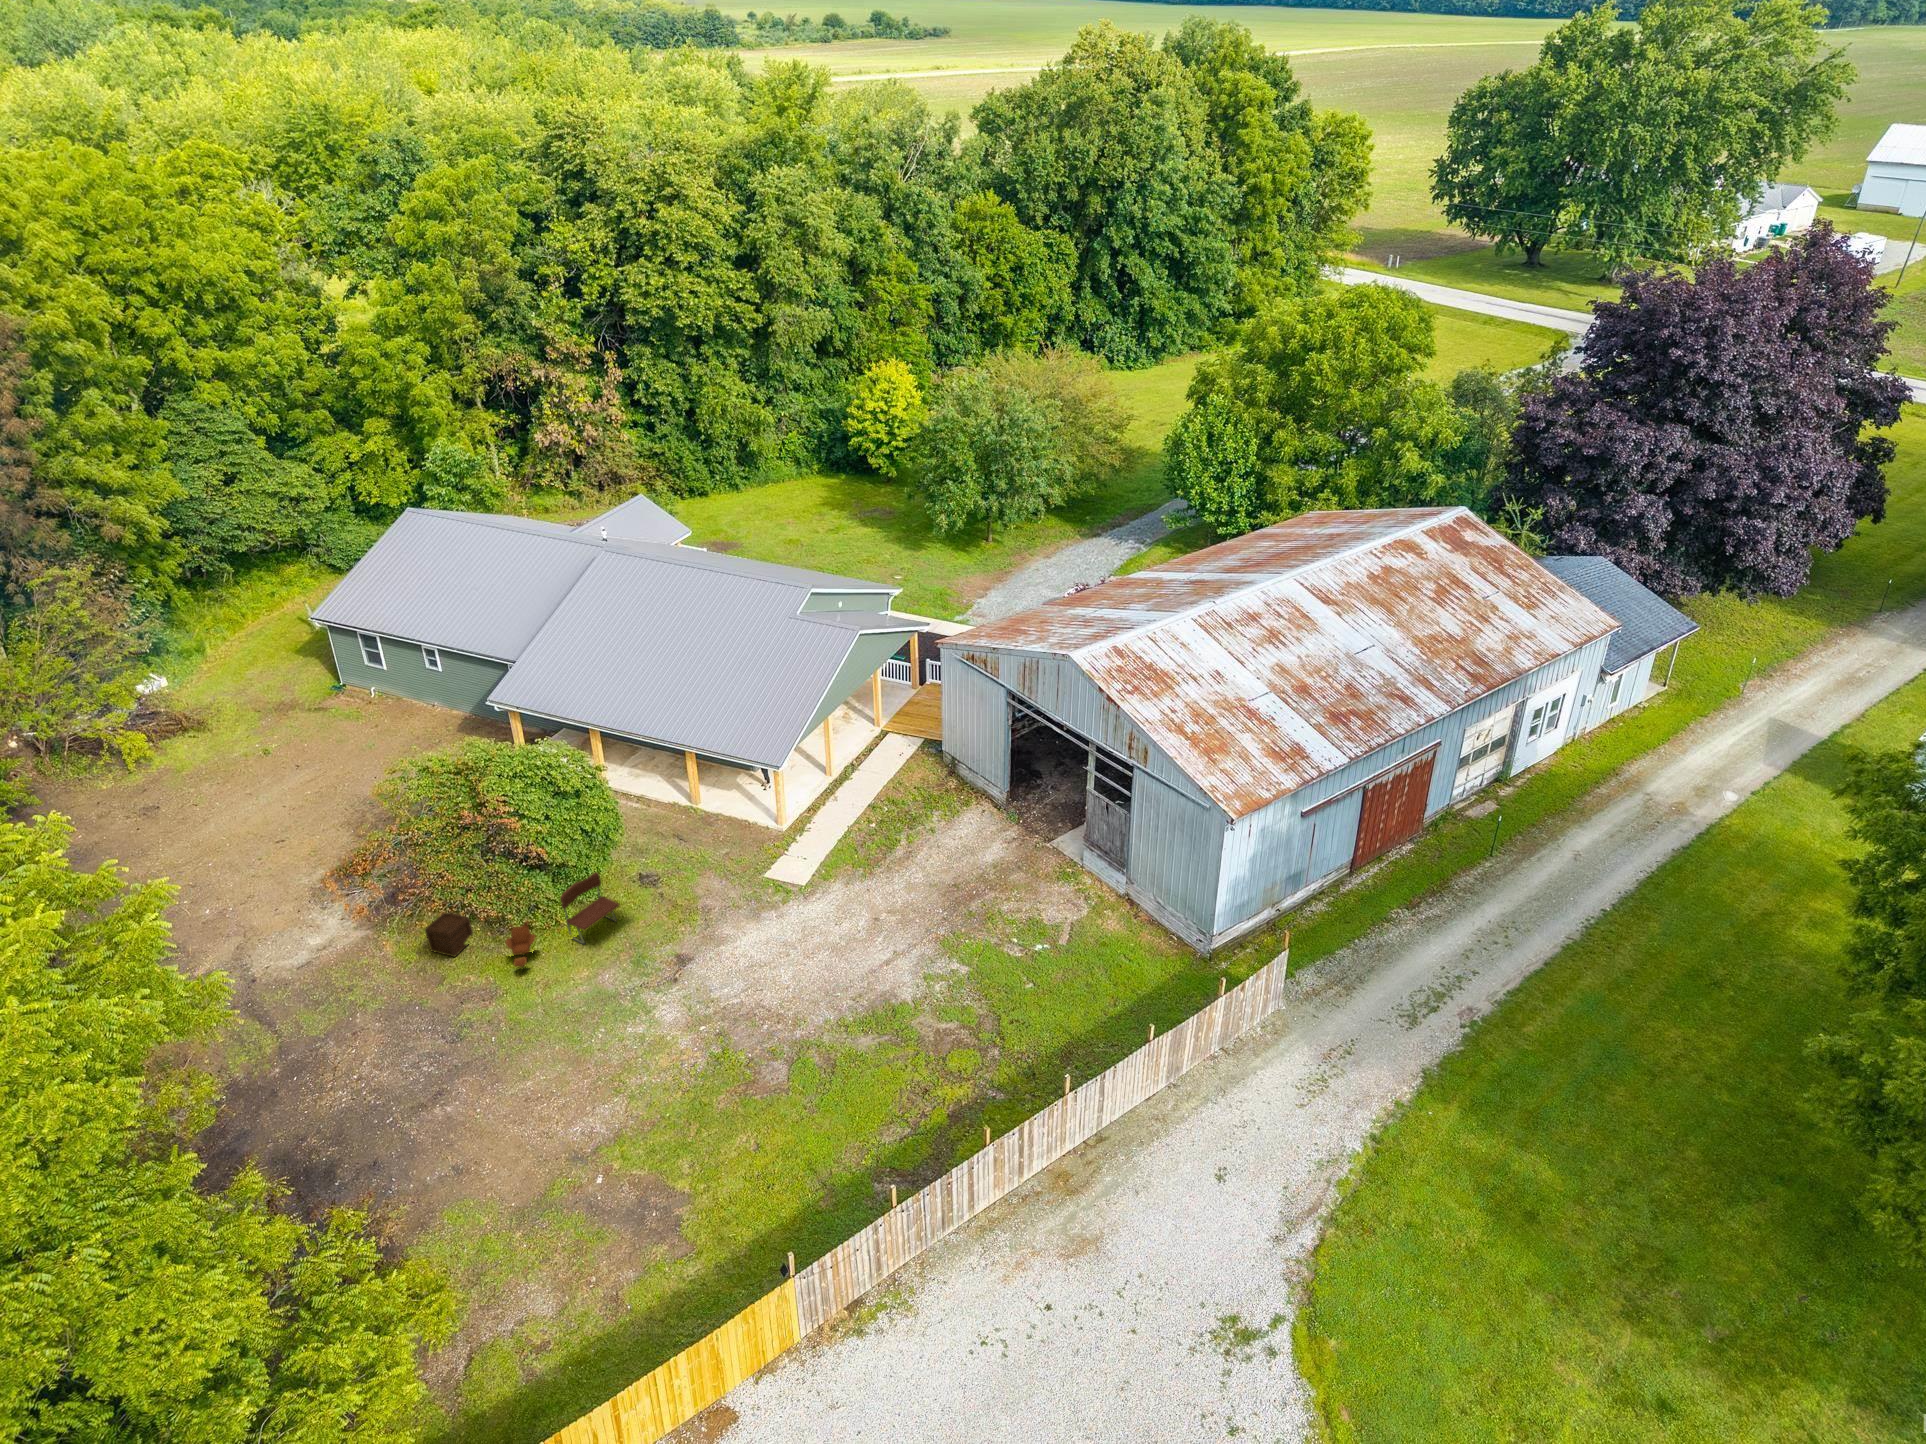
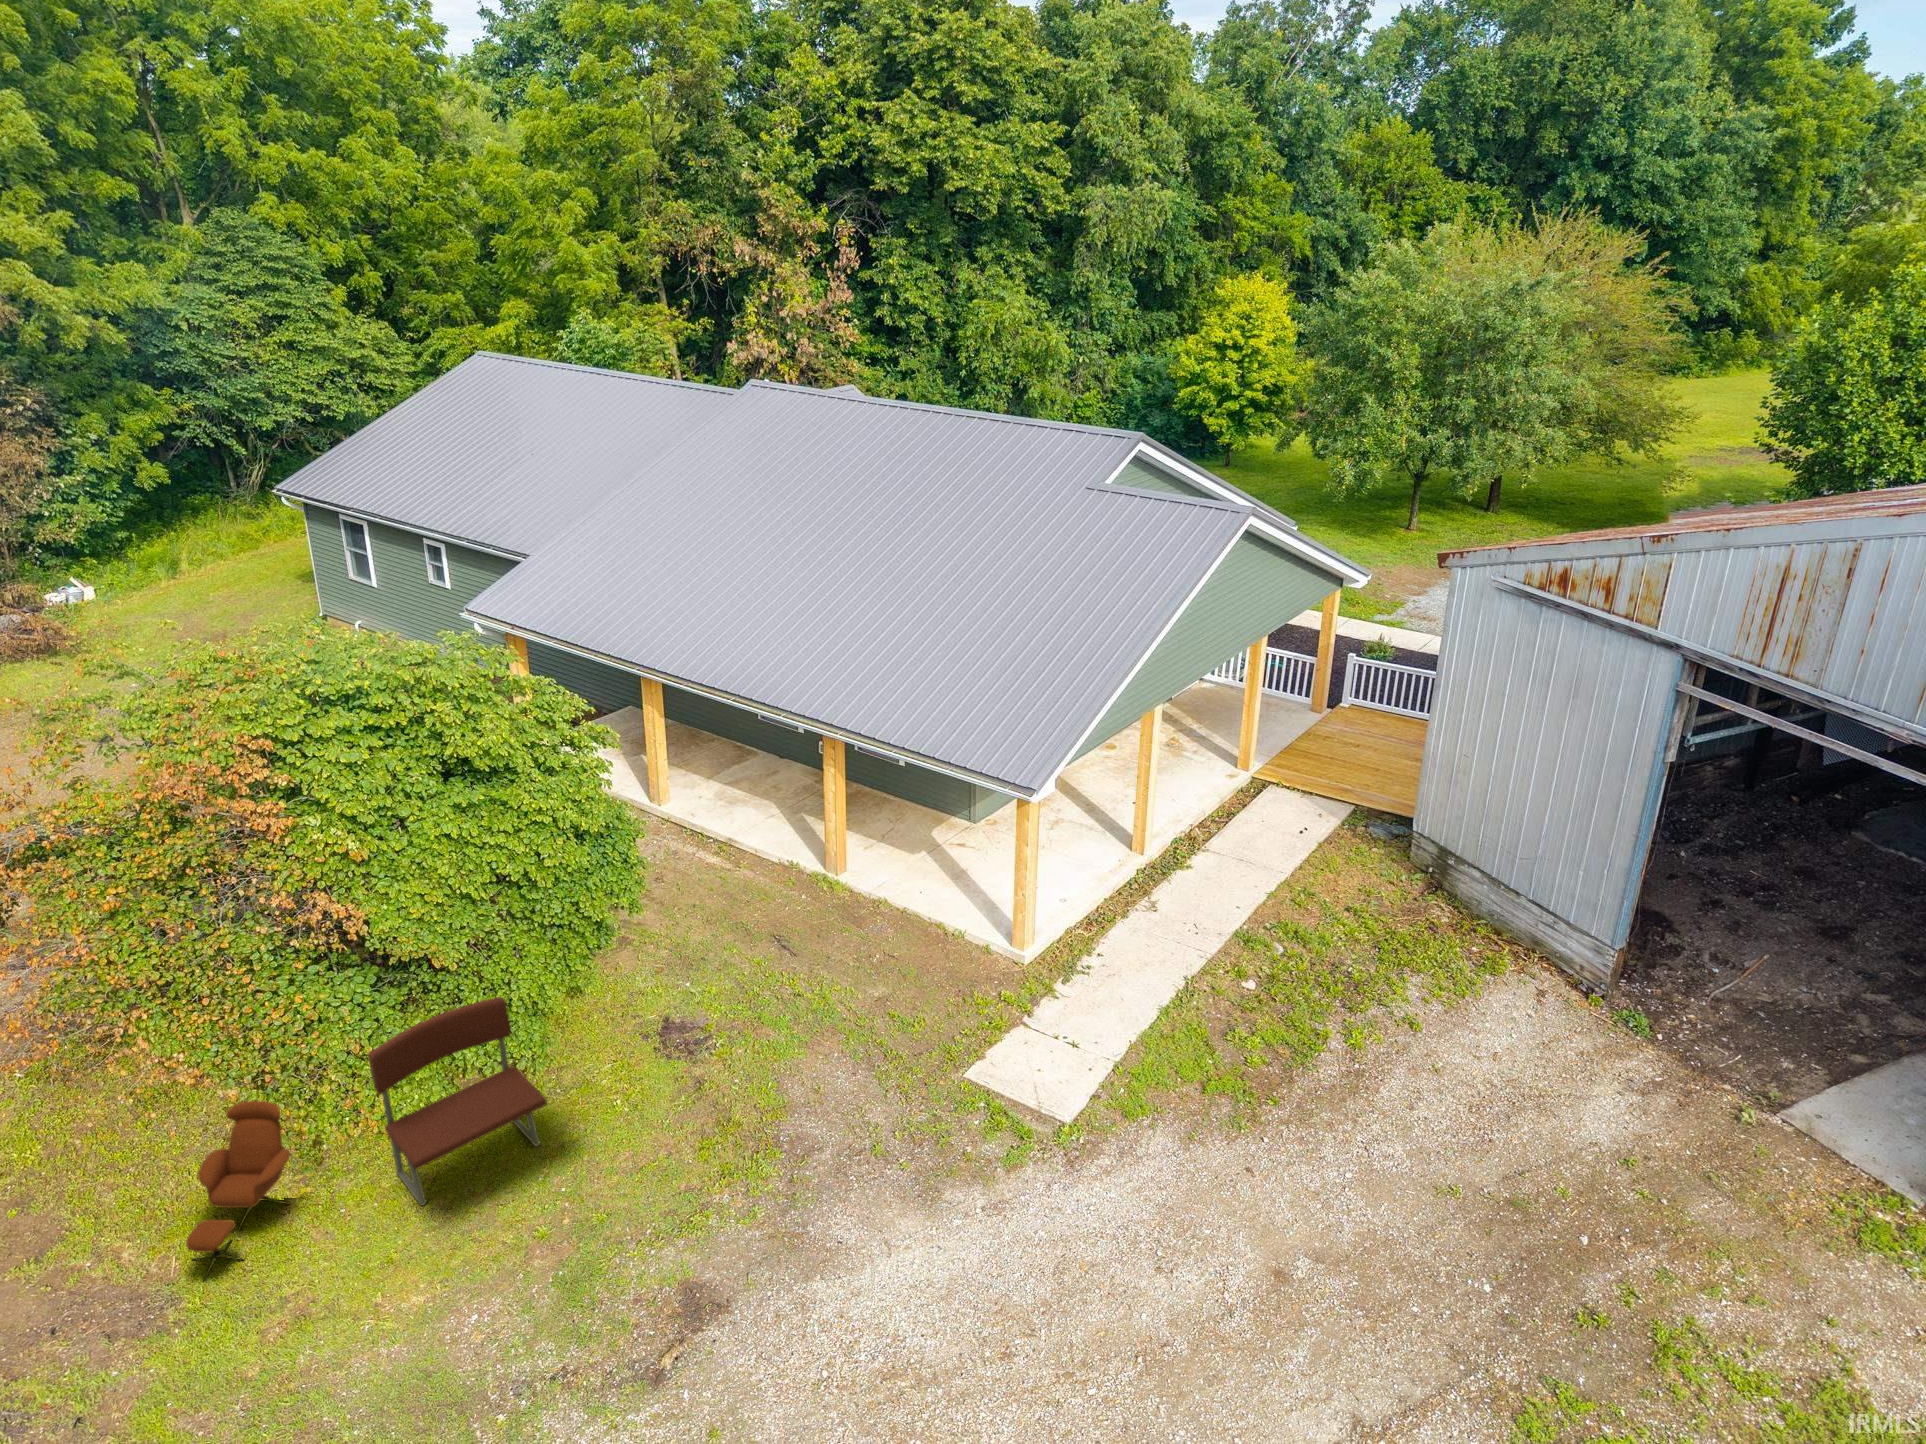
wooden crate: present [425,911,473,957] -> none [31,1039,175,1177]

